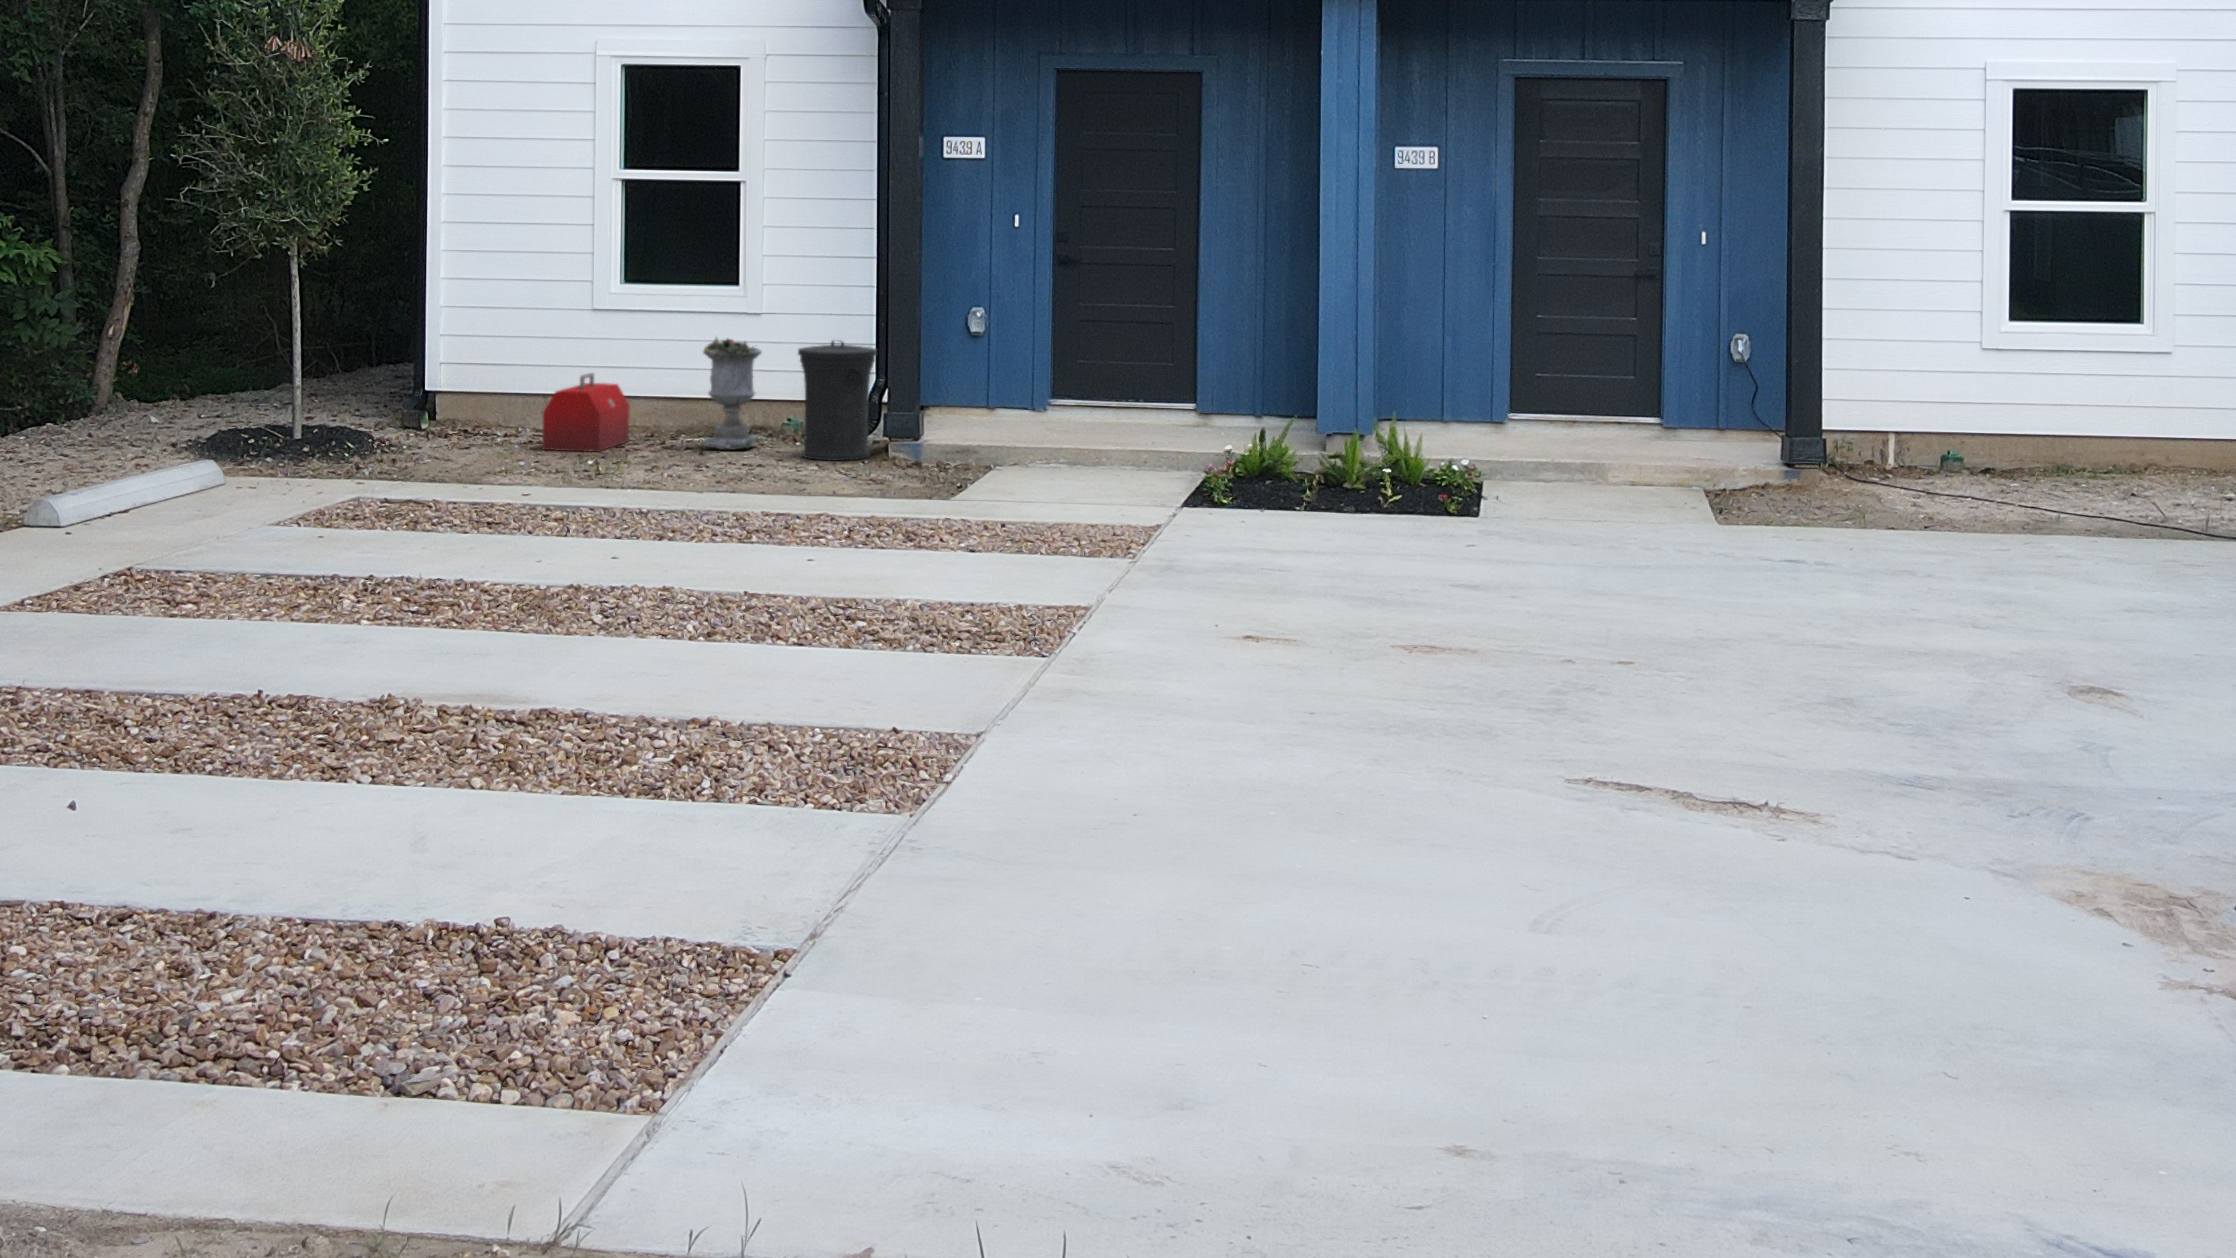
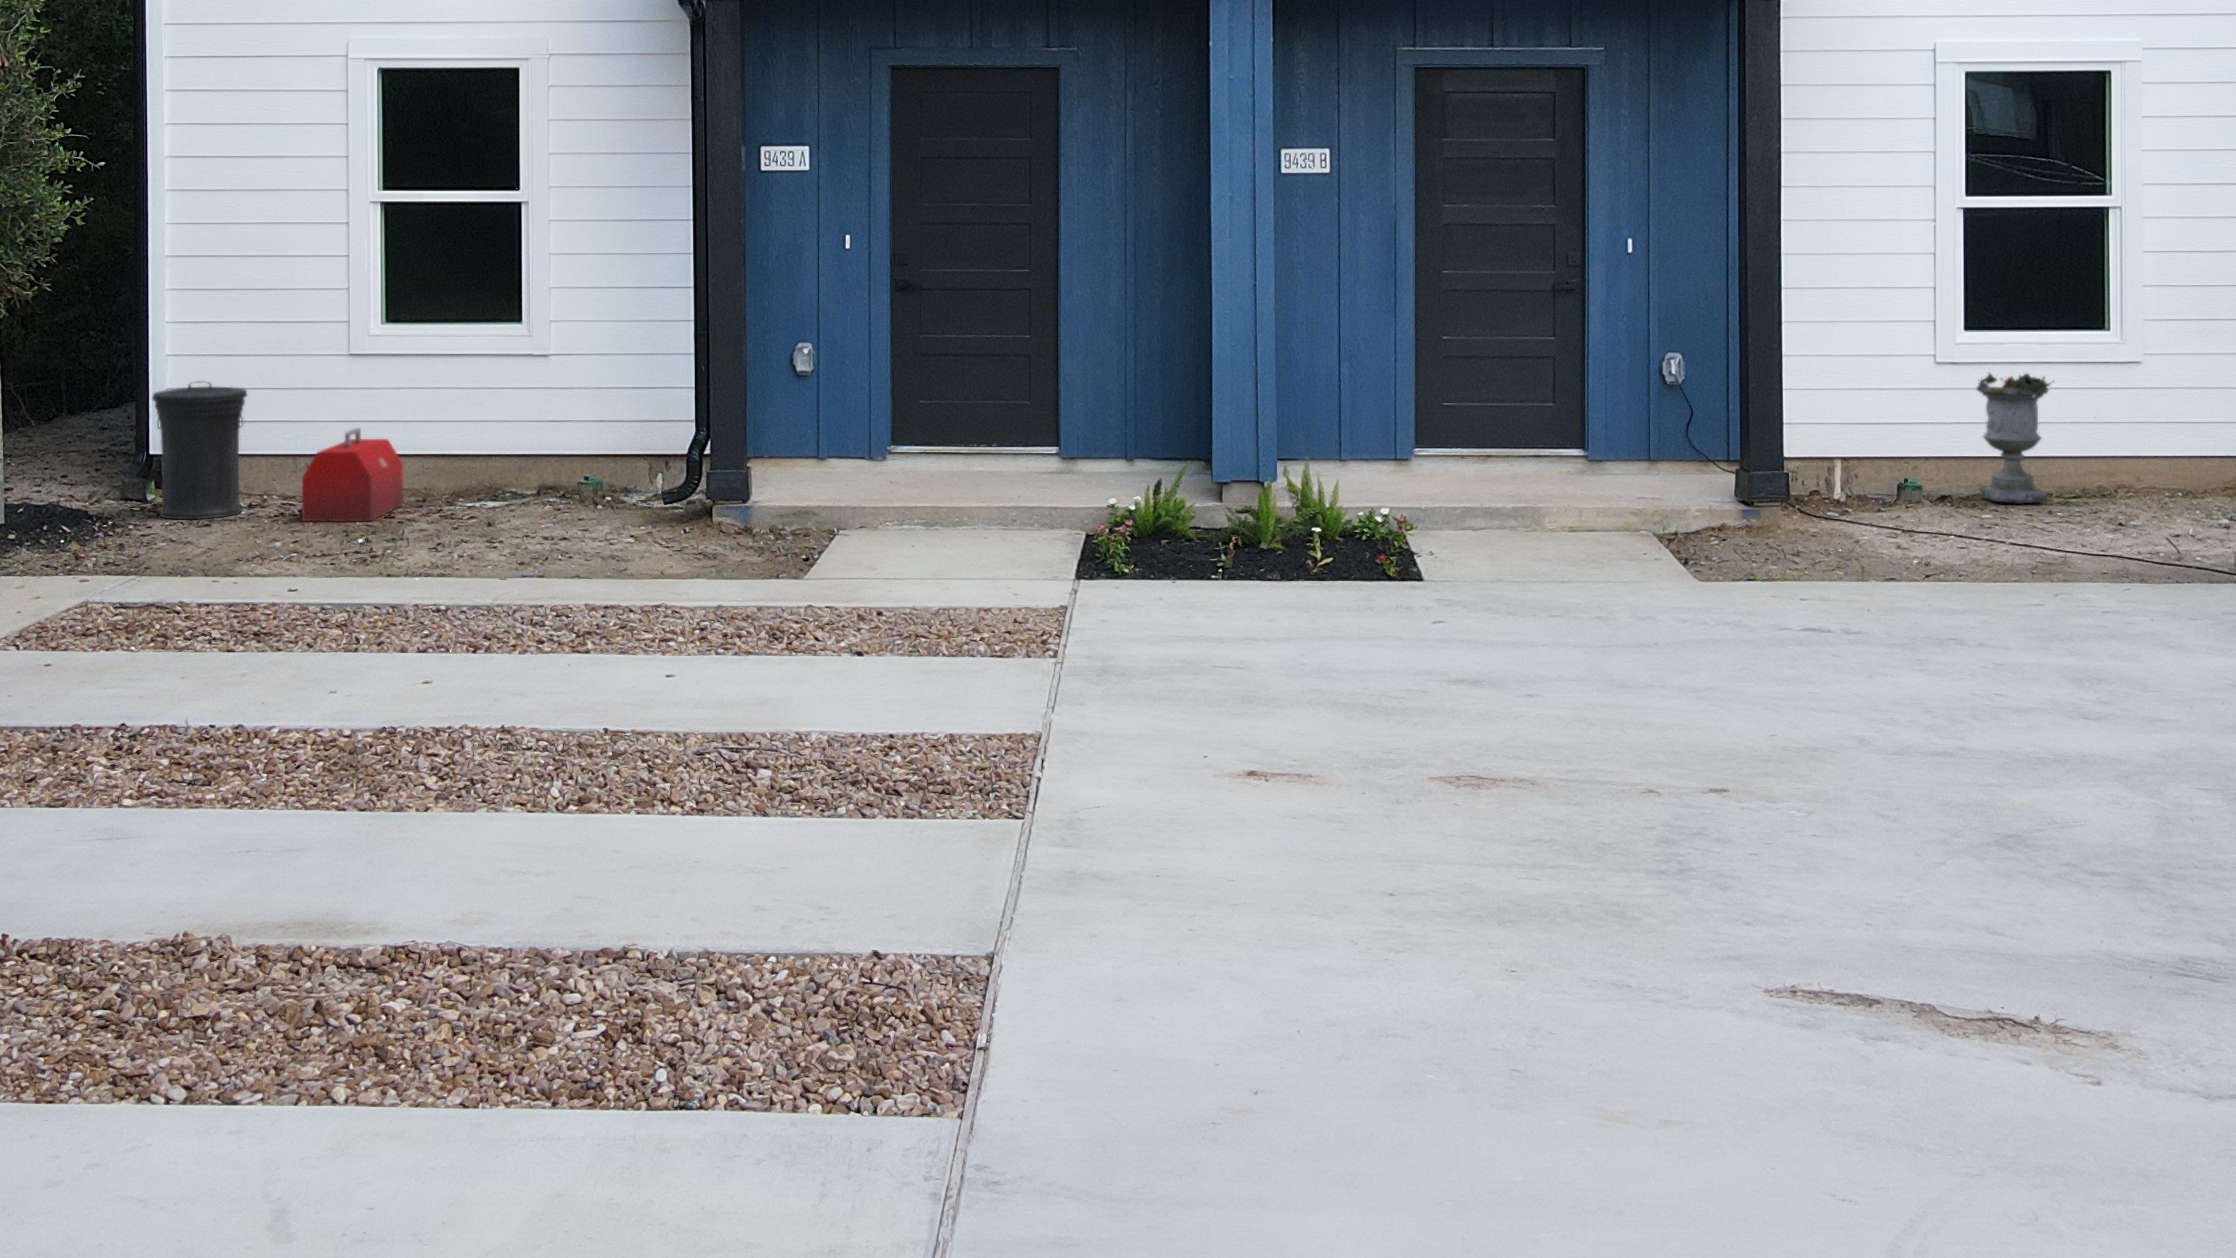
planter: present [703,338,761,450] -> present [1977,373,2054,504]
trash can: present [798,341,877,460] -> present [152,381,247,519]

